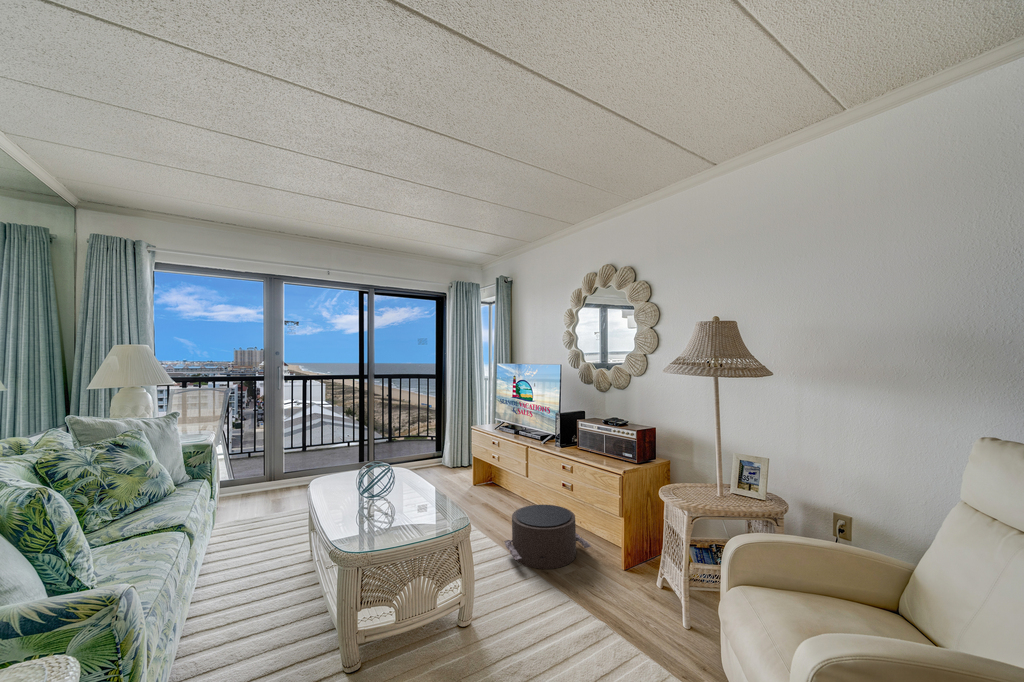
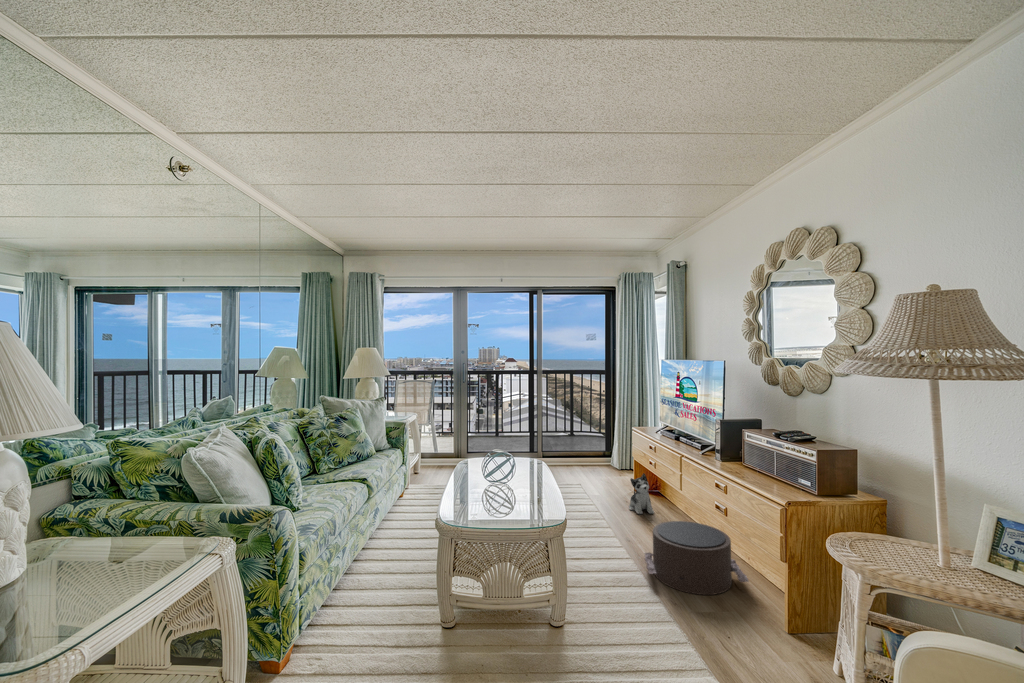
plush toy: none [471,467,494,506] -> present [629,473,654,514]

